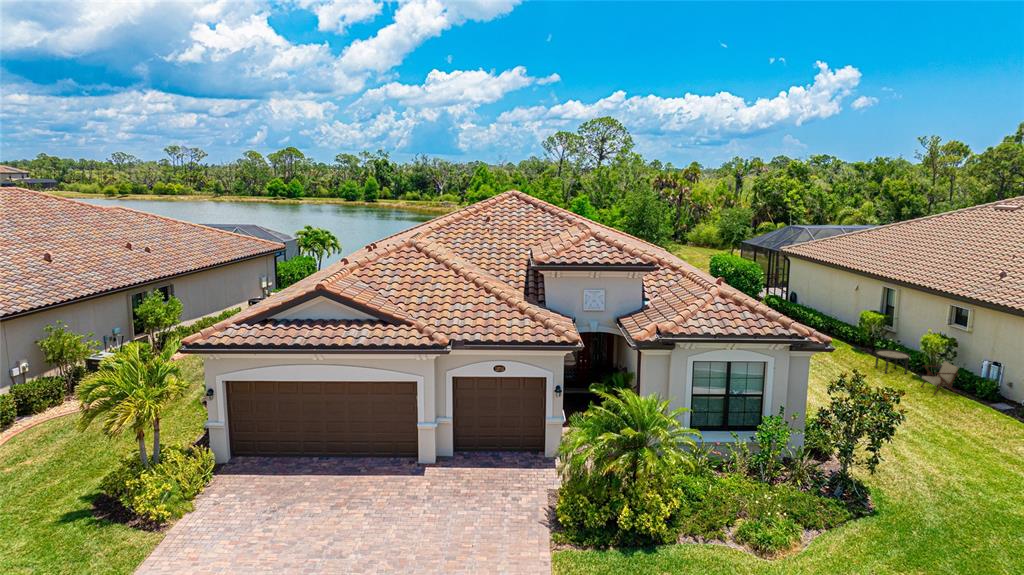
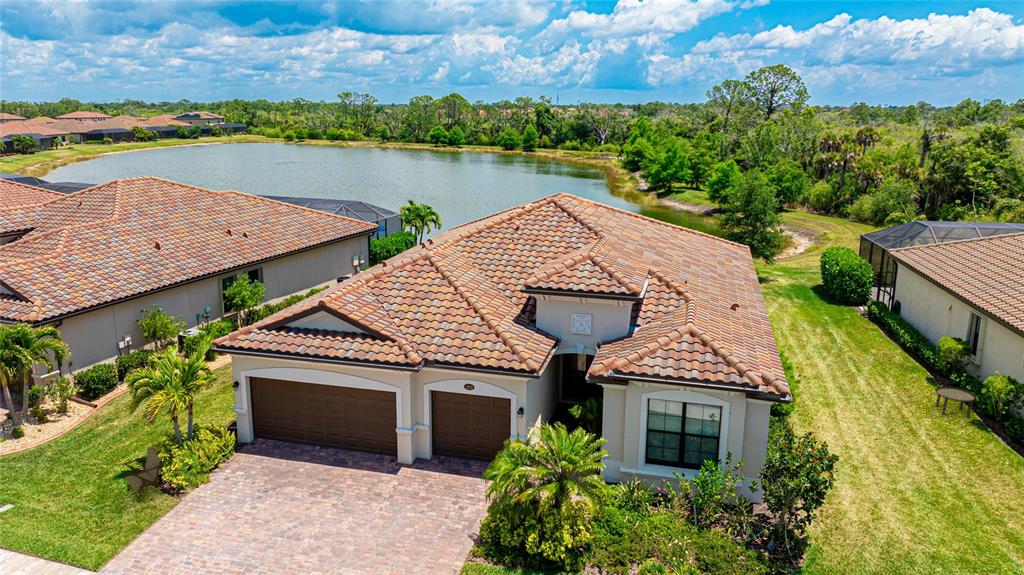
lounge chair: present [921,361,959,396] -> present [122,449,170,502]

